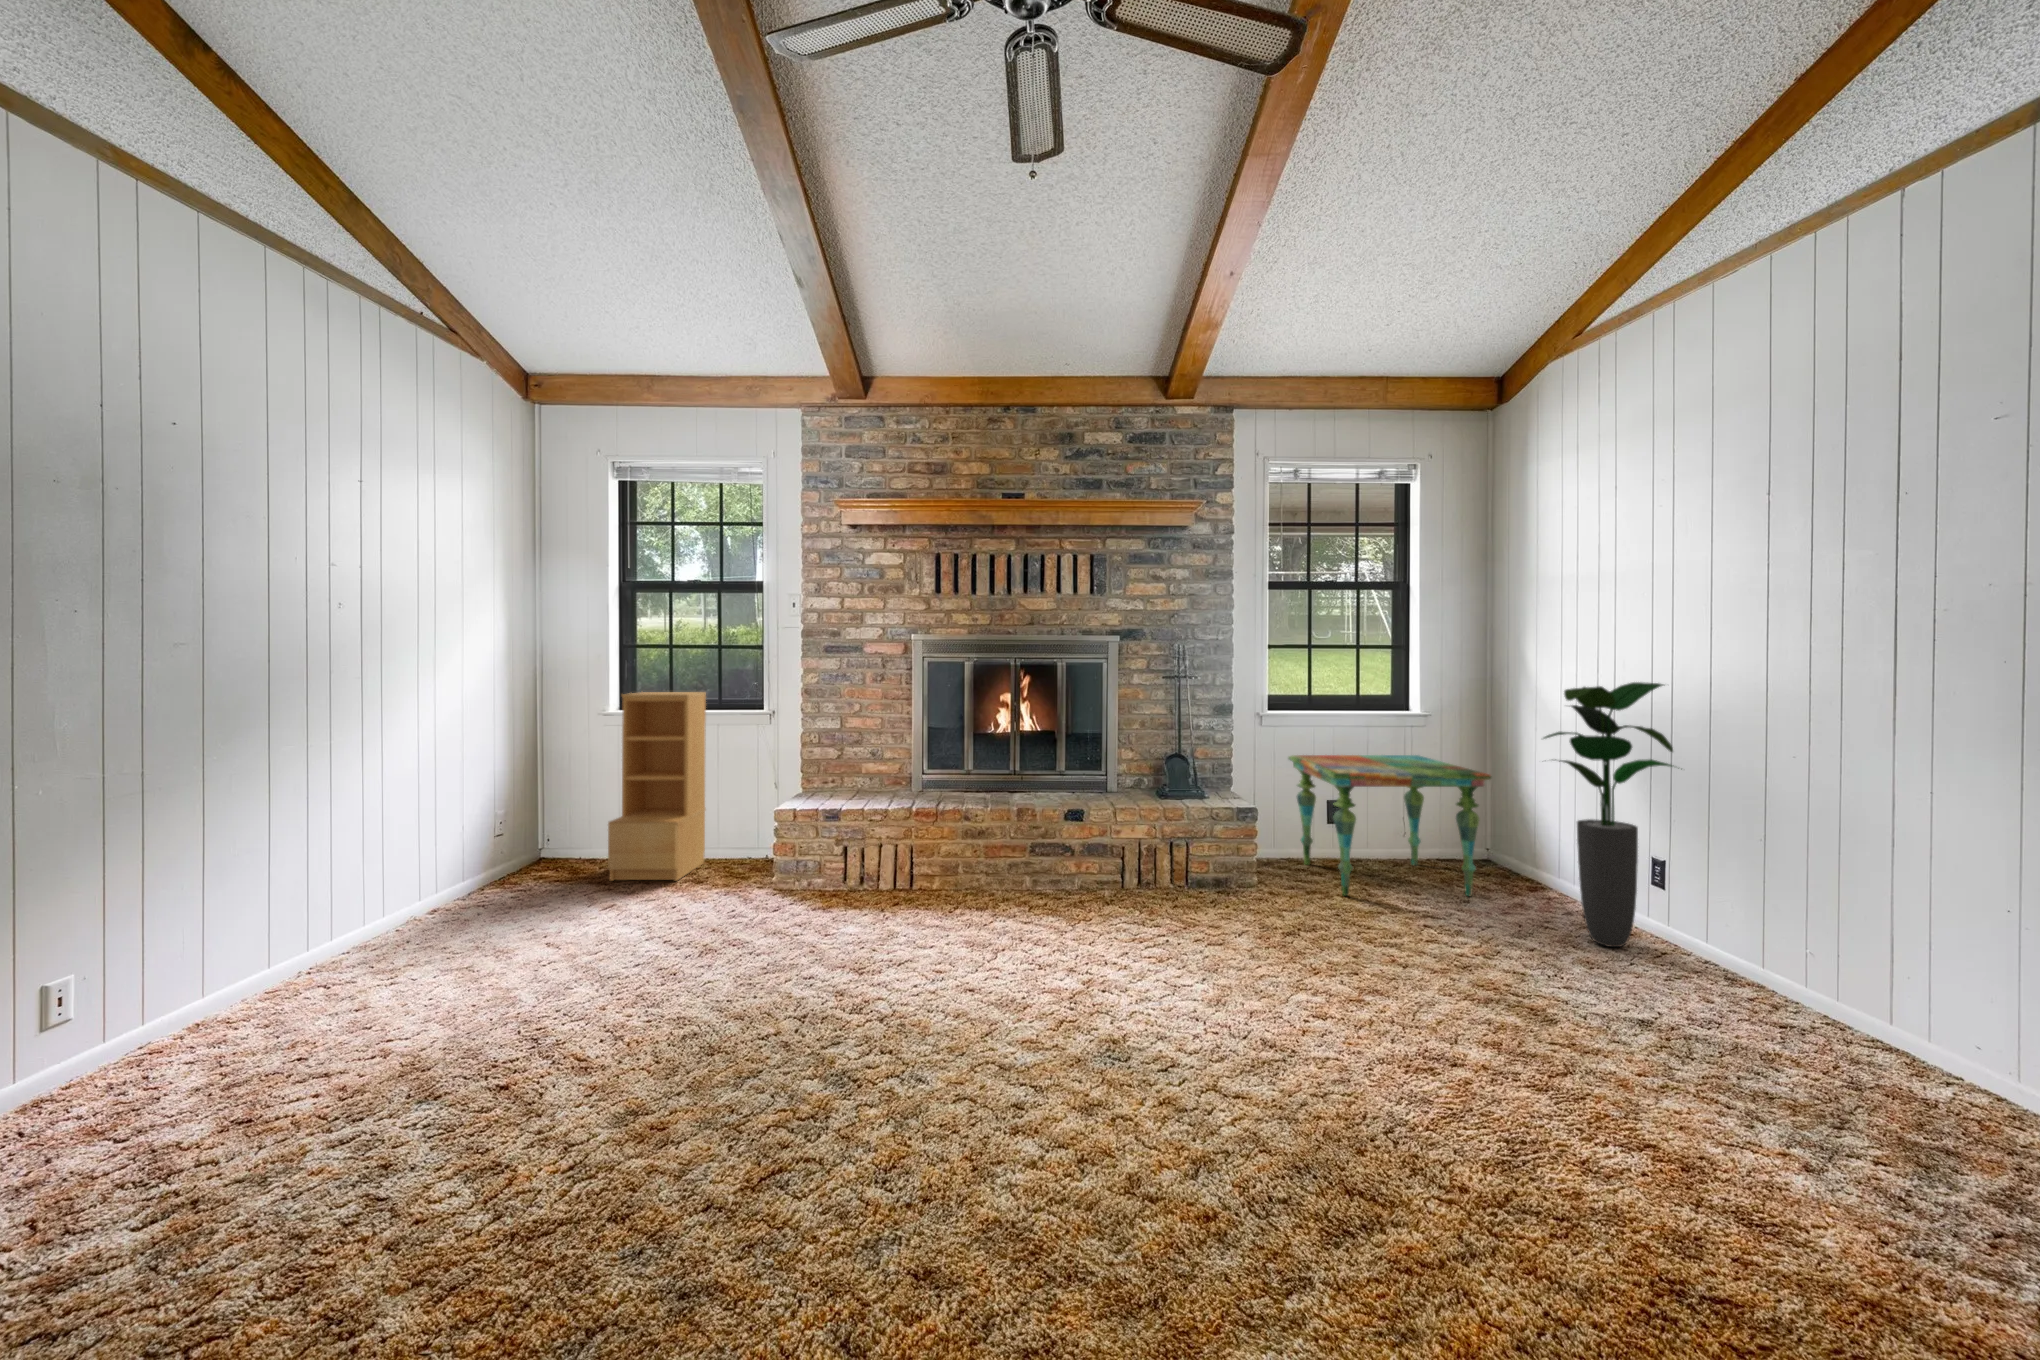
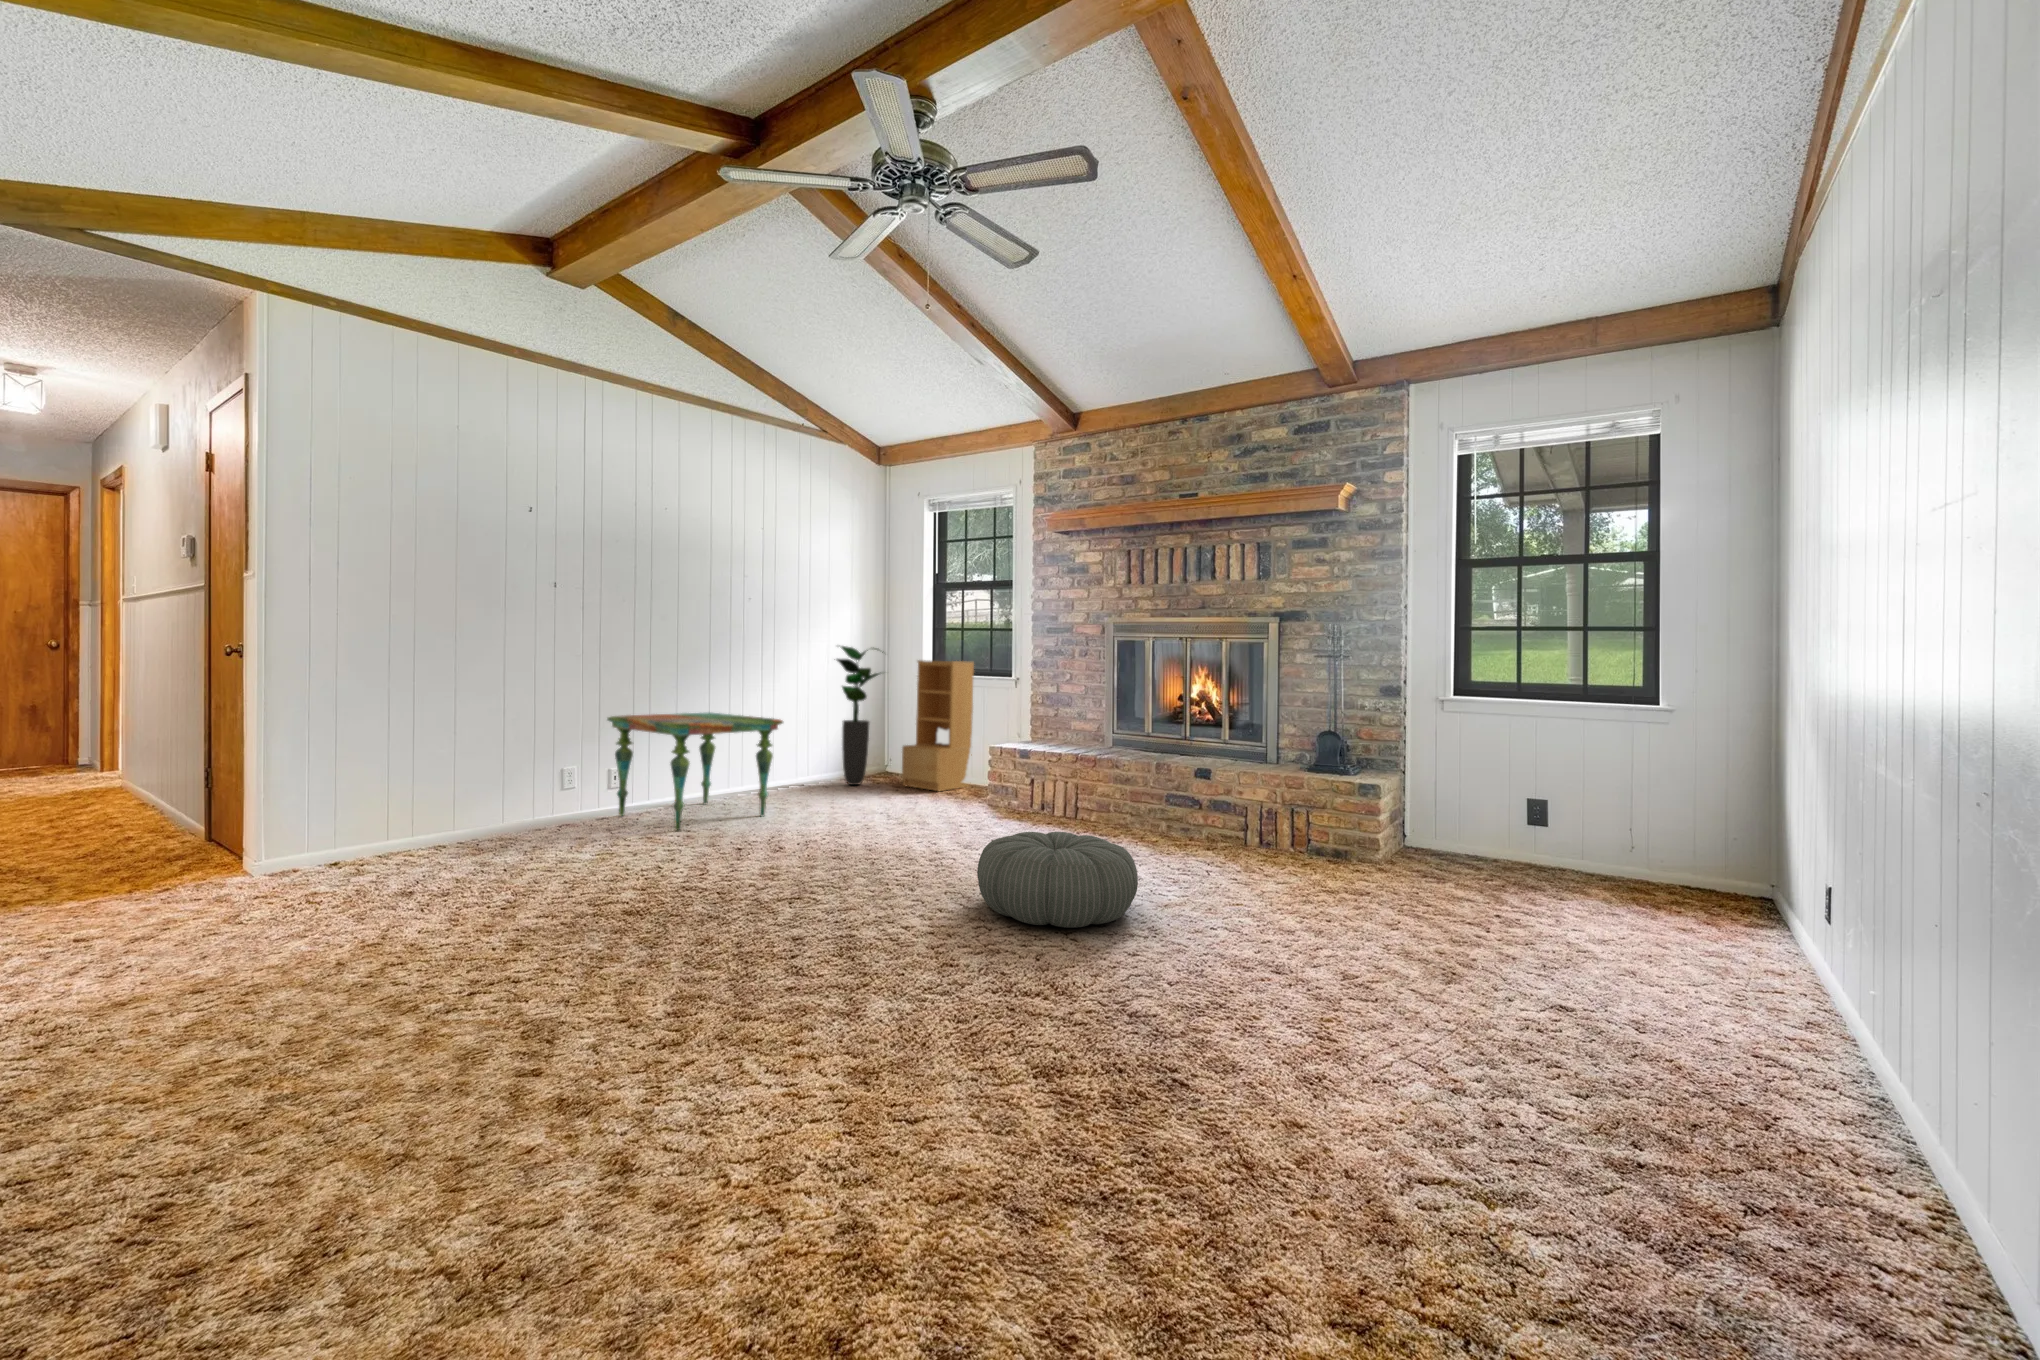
potted plant: present [1544,682,1673,947] -> present [837,646,883,785]
side table: present [1288,755,1491,896] -> present [607,713,783,830]
pouf: none [1042,937,1255,1090] -> present [977,832,1138,928]

